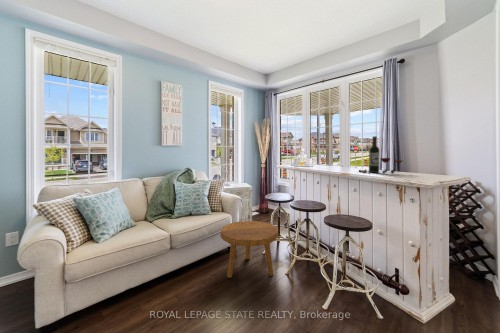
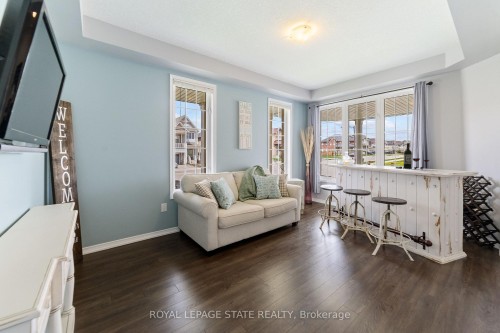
footstool: present [220,221,278,278] -> none [294,204,336,240]

